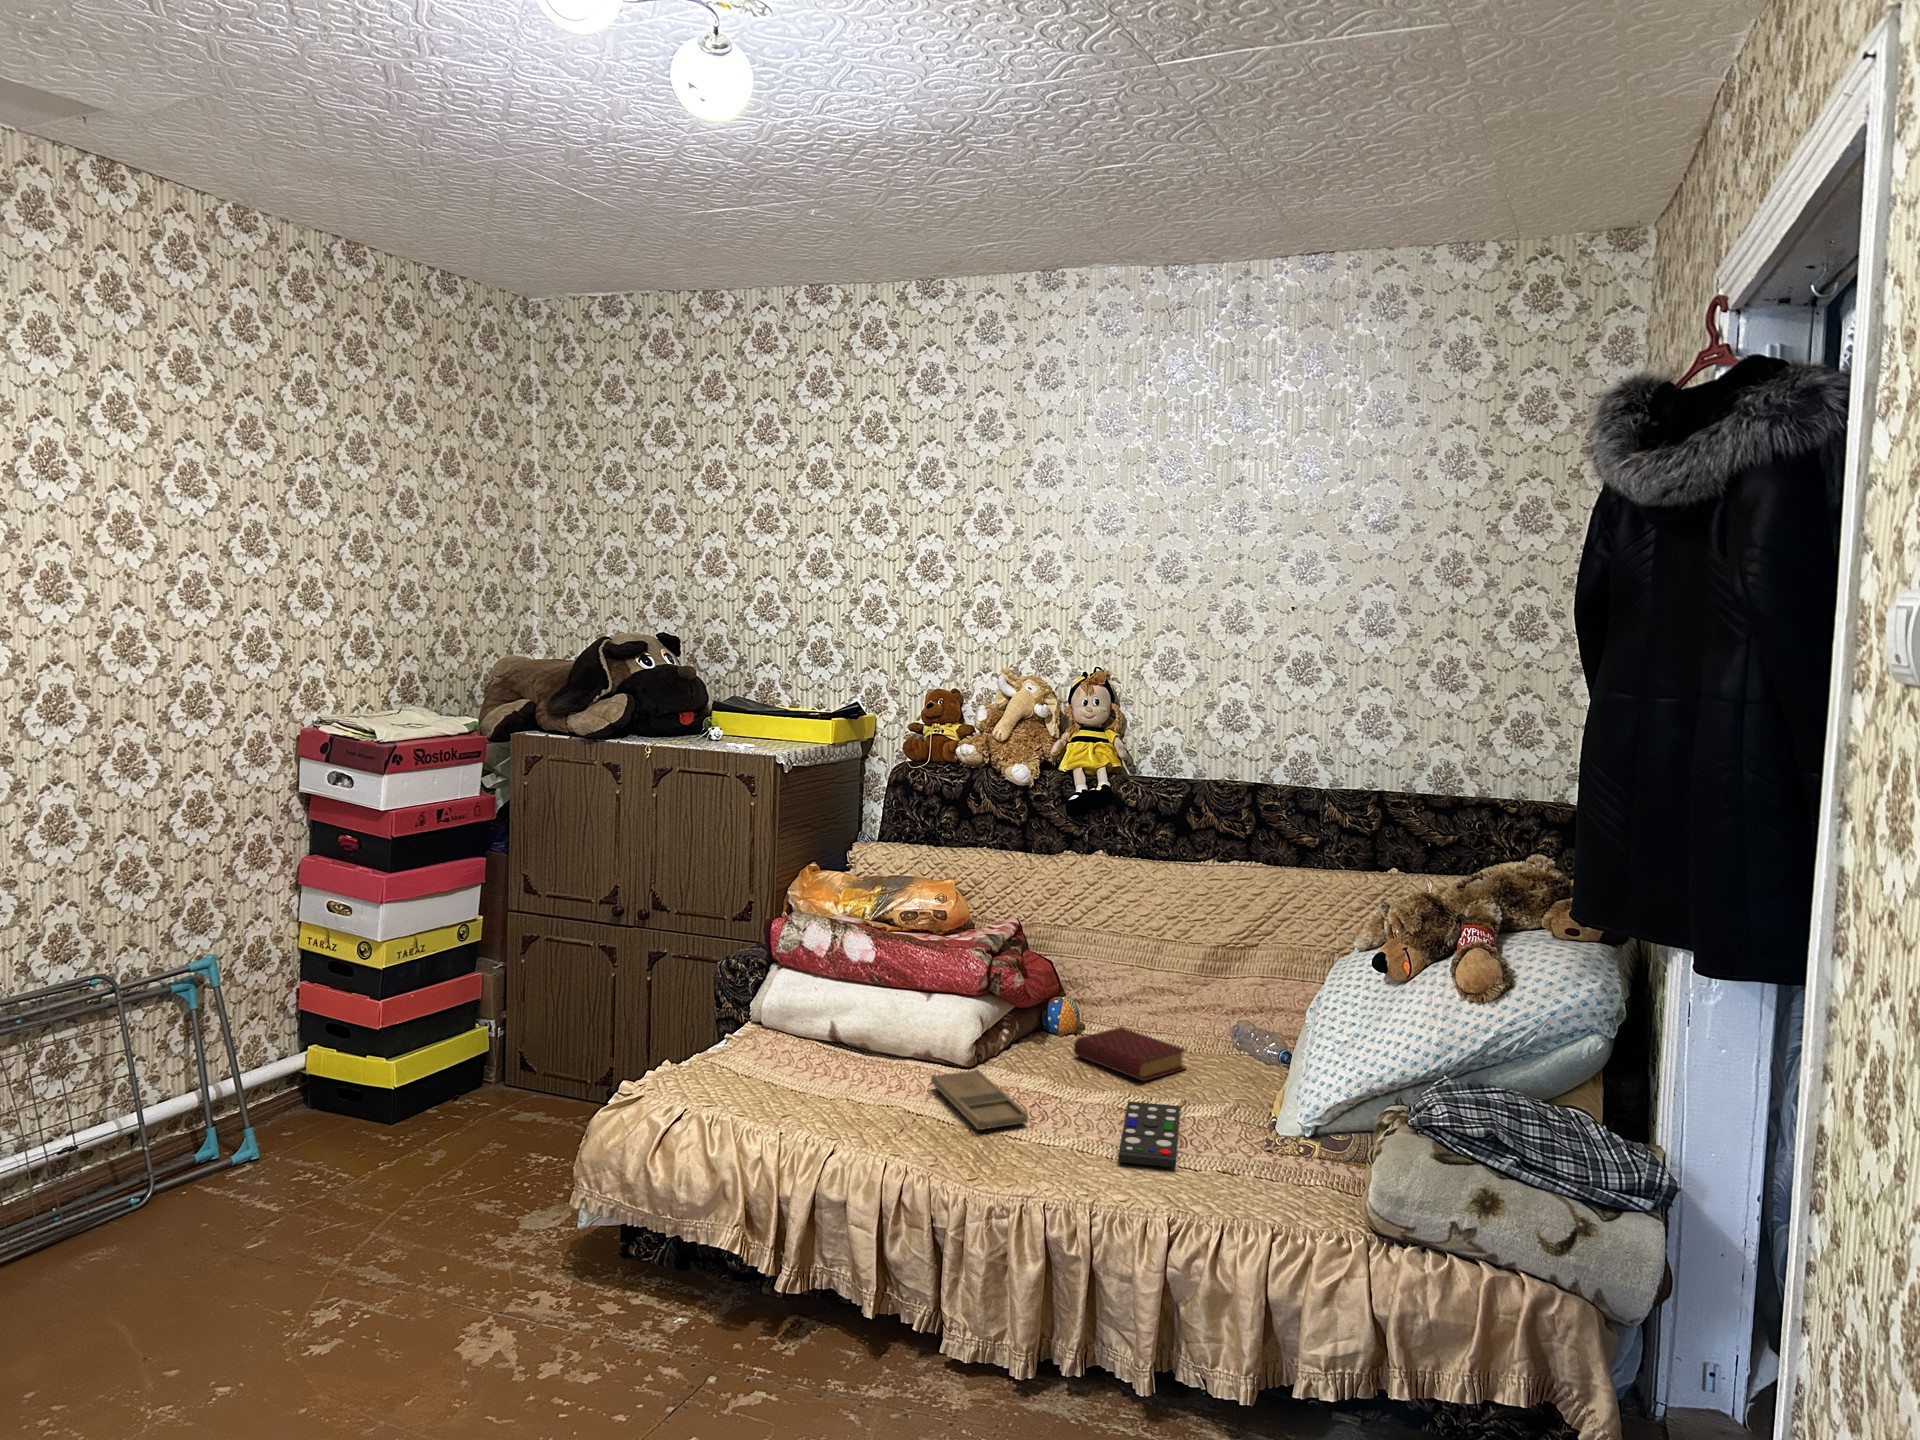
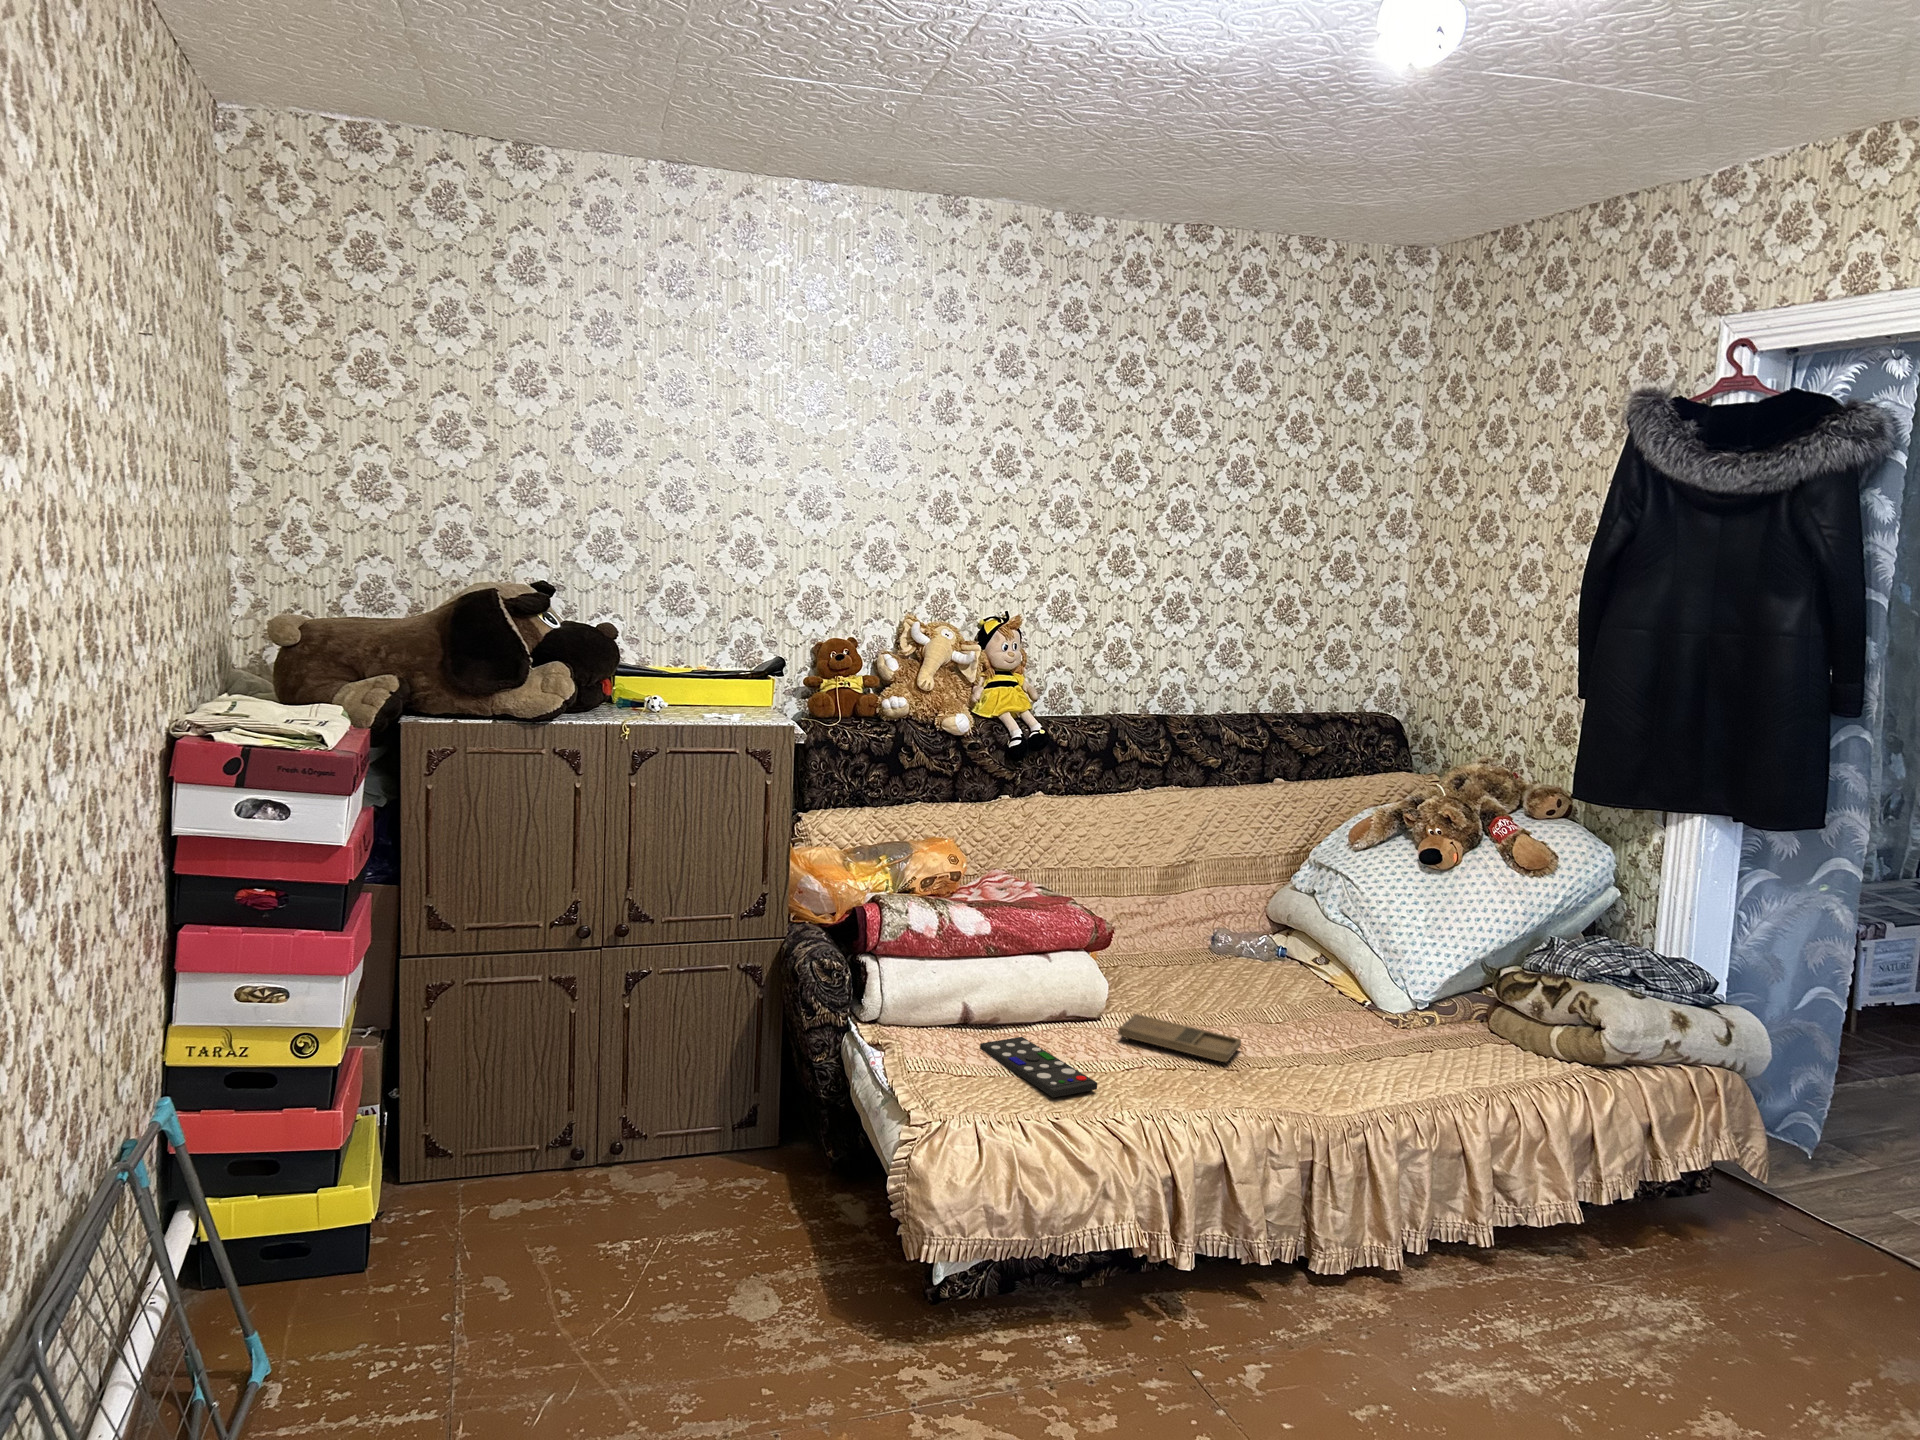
book: present [1074,1027,1185,1081] -> none [1150,952,1235,993]
remote control: present [1118,1101,1180,1167] -> present [980,1037,1097,1097]

